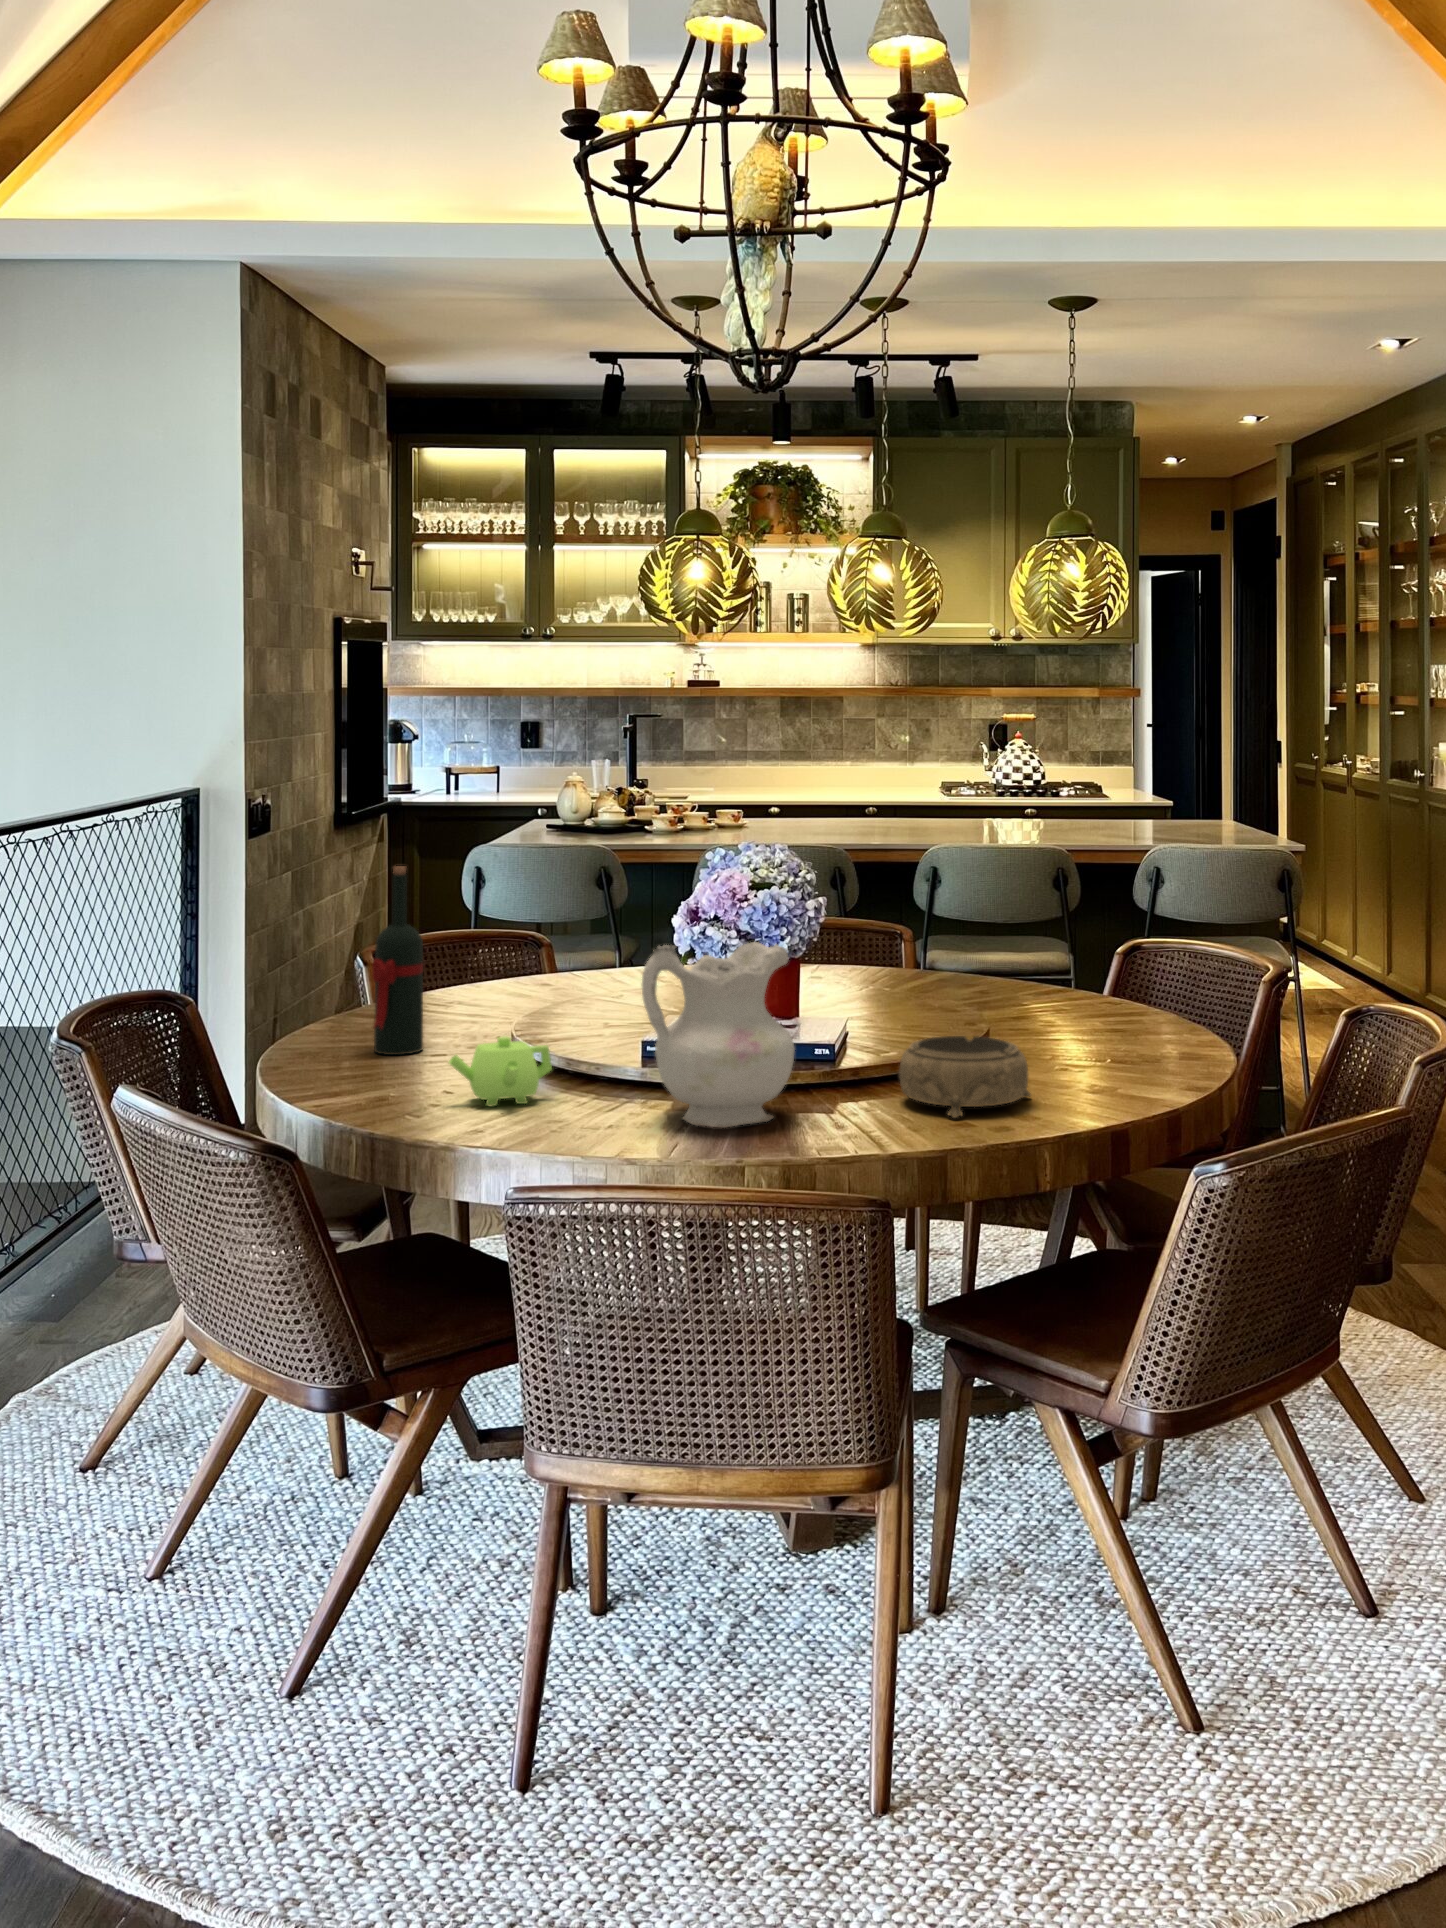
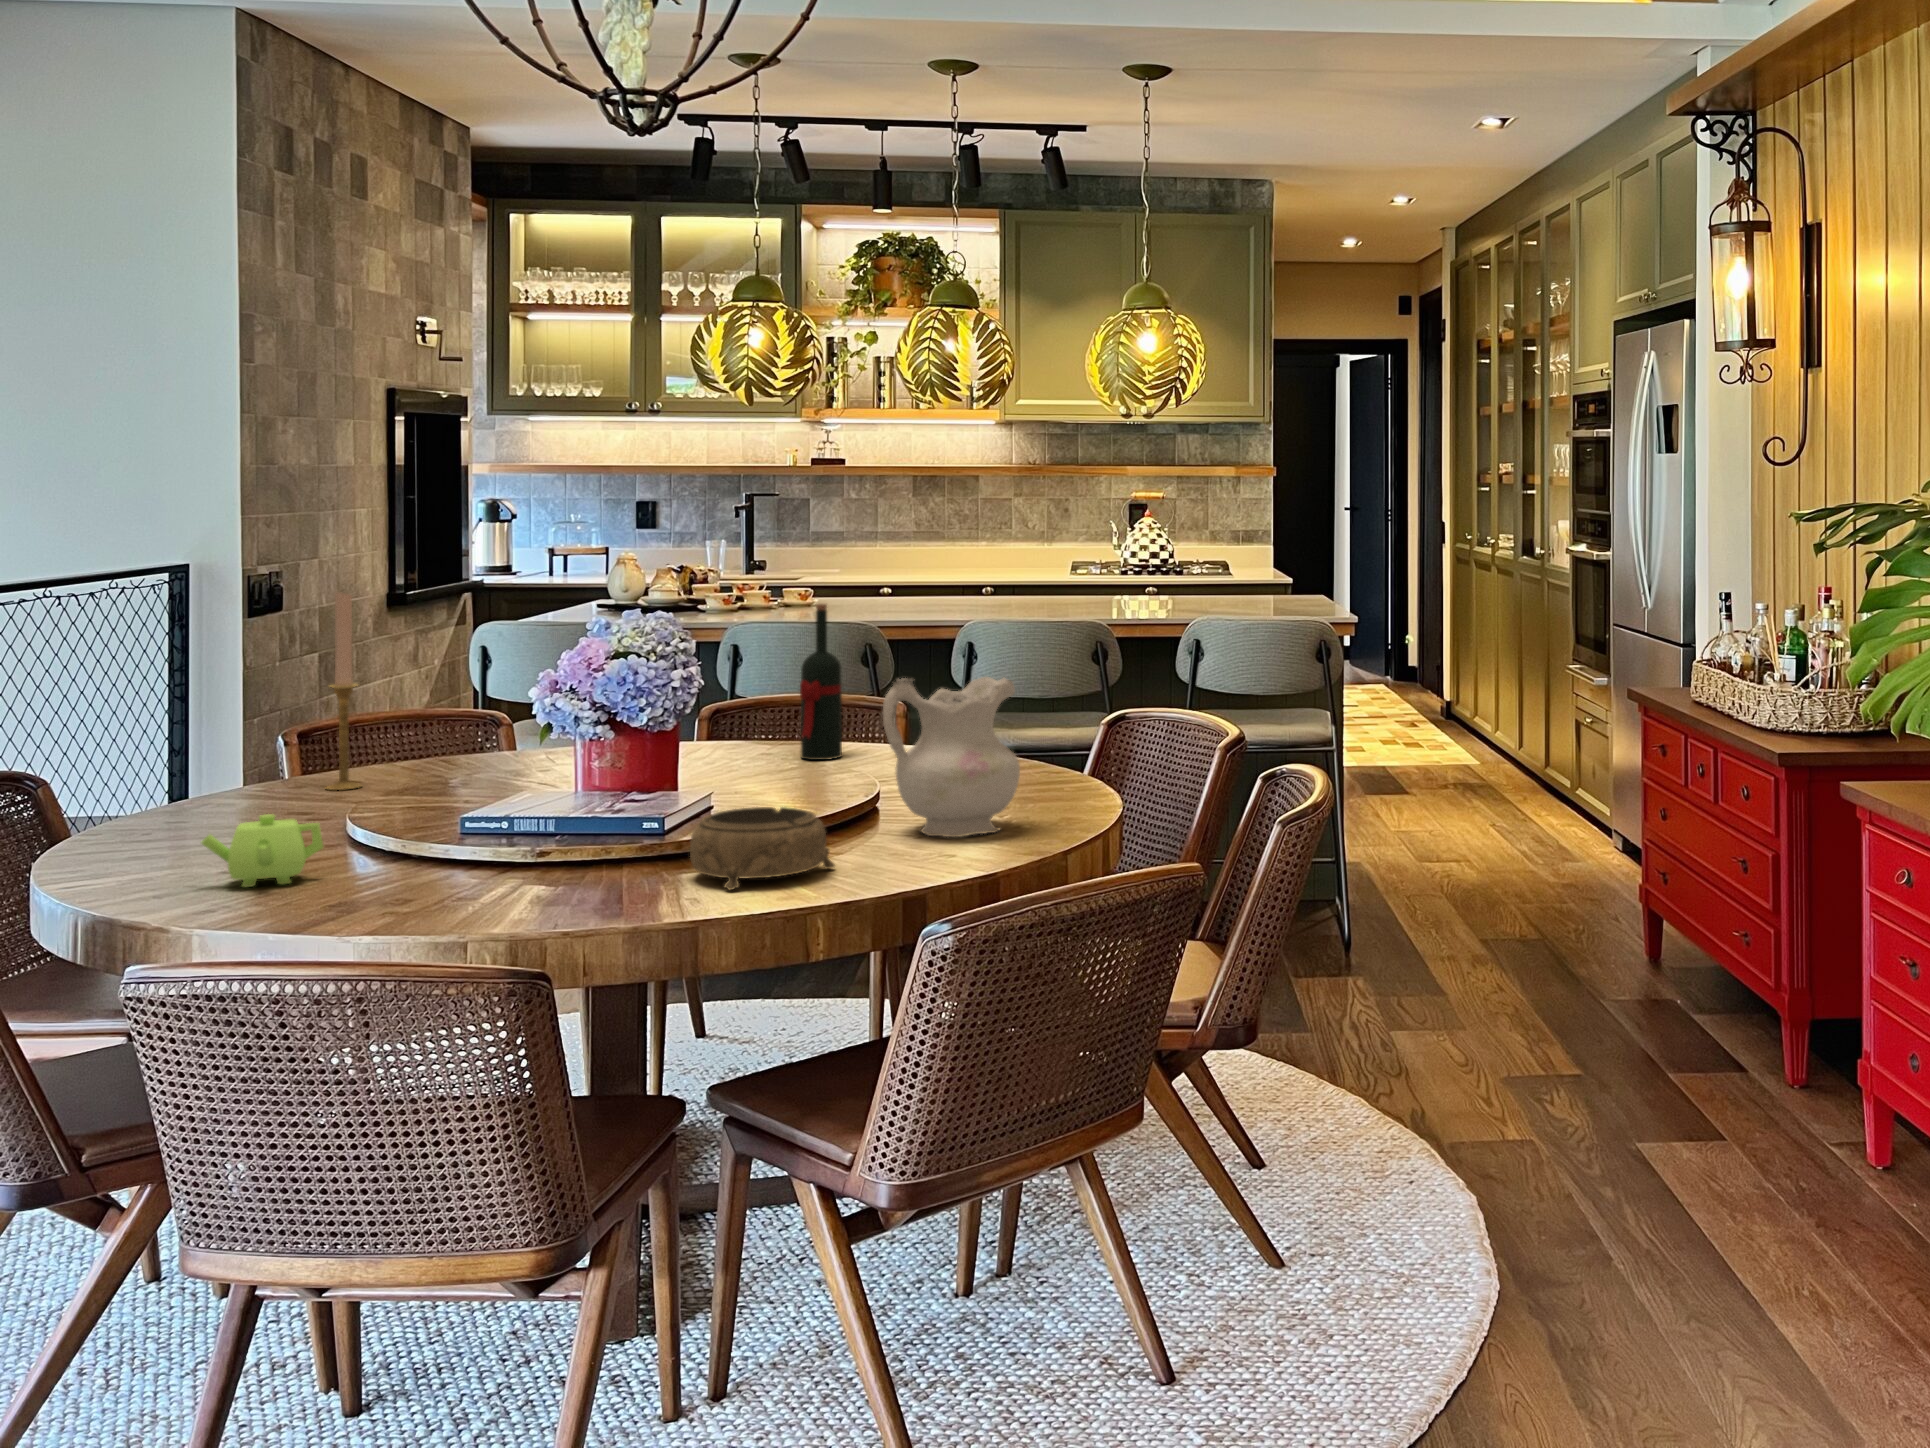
candlestick: none [453,817,486,1009] -> present [327,592,361,790]
wine bottle: present [372,866,423,1055] -> present [800,603,842,760]
ceramic pitcher: present [642,942,795,1128] -> present [883,677,1020,837]

